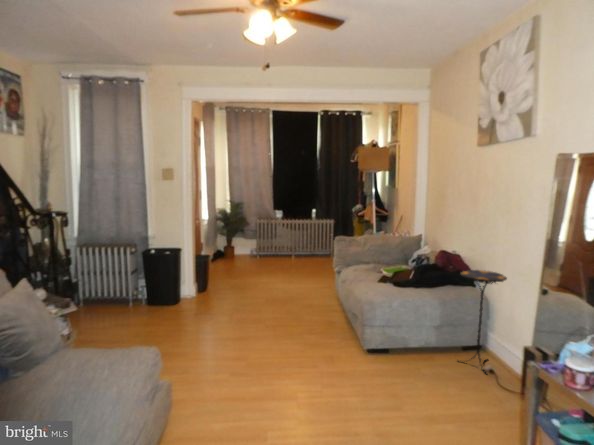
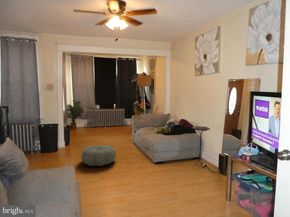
pouf: none [211,297,285,344] -> present [81,145,116,166]

